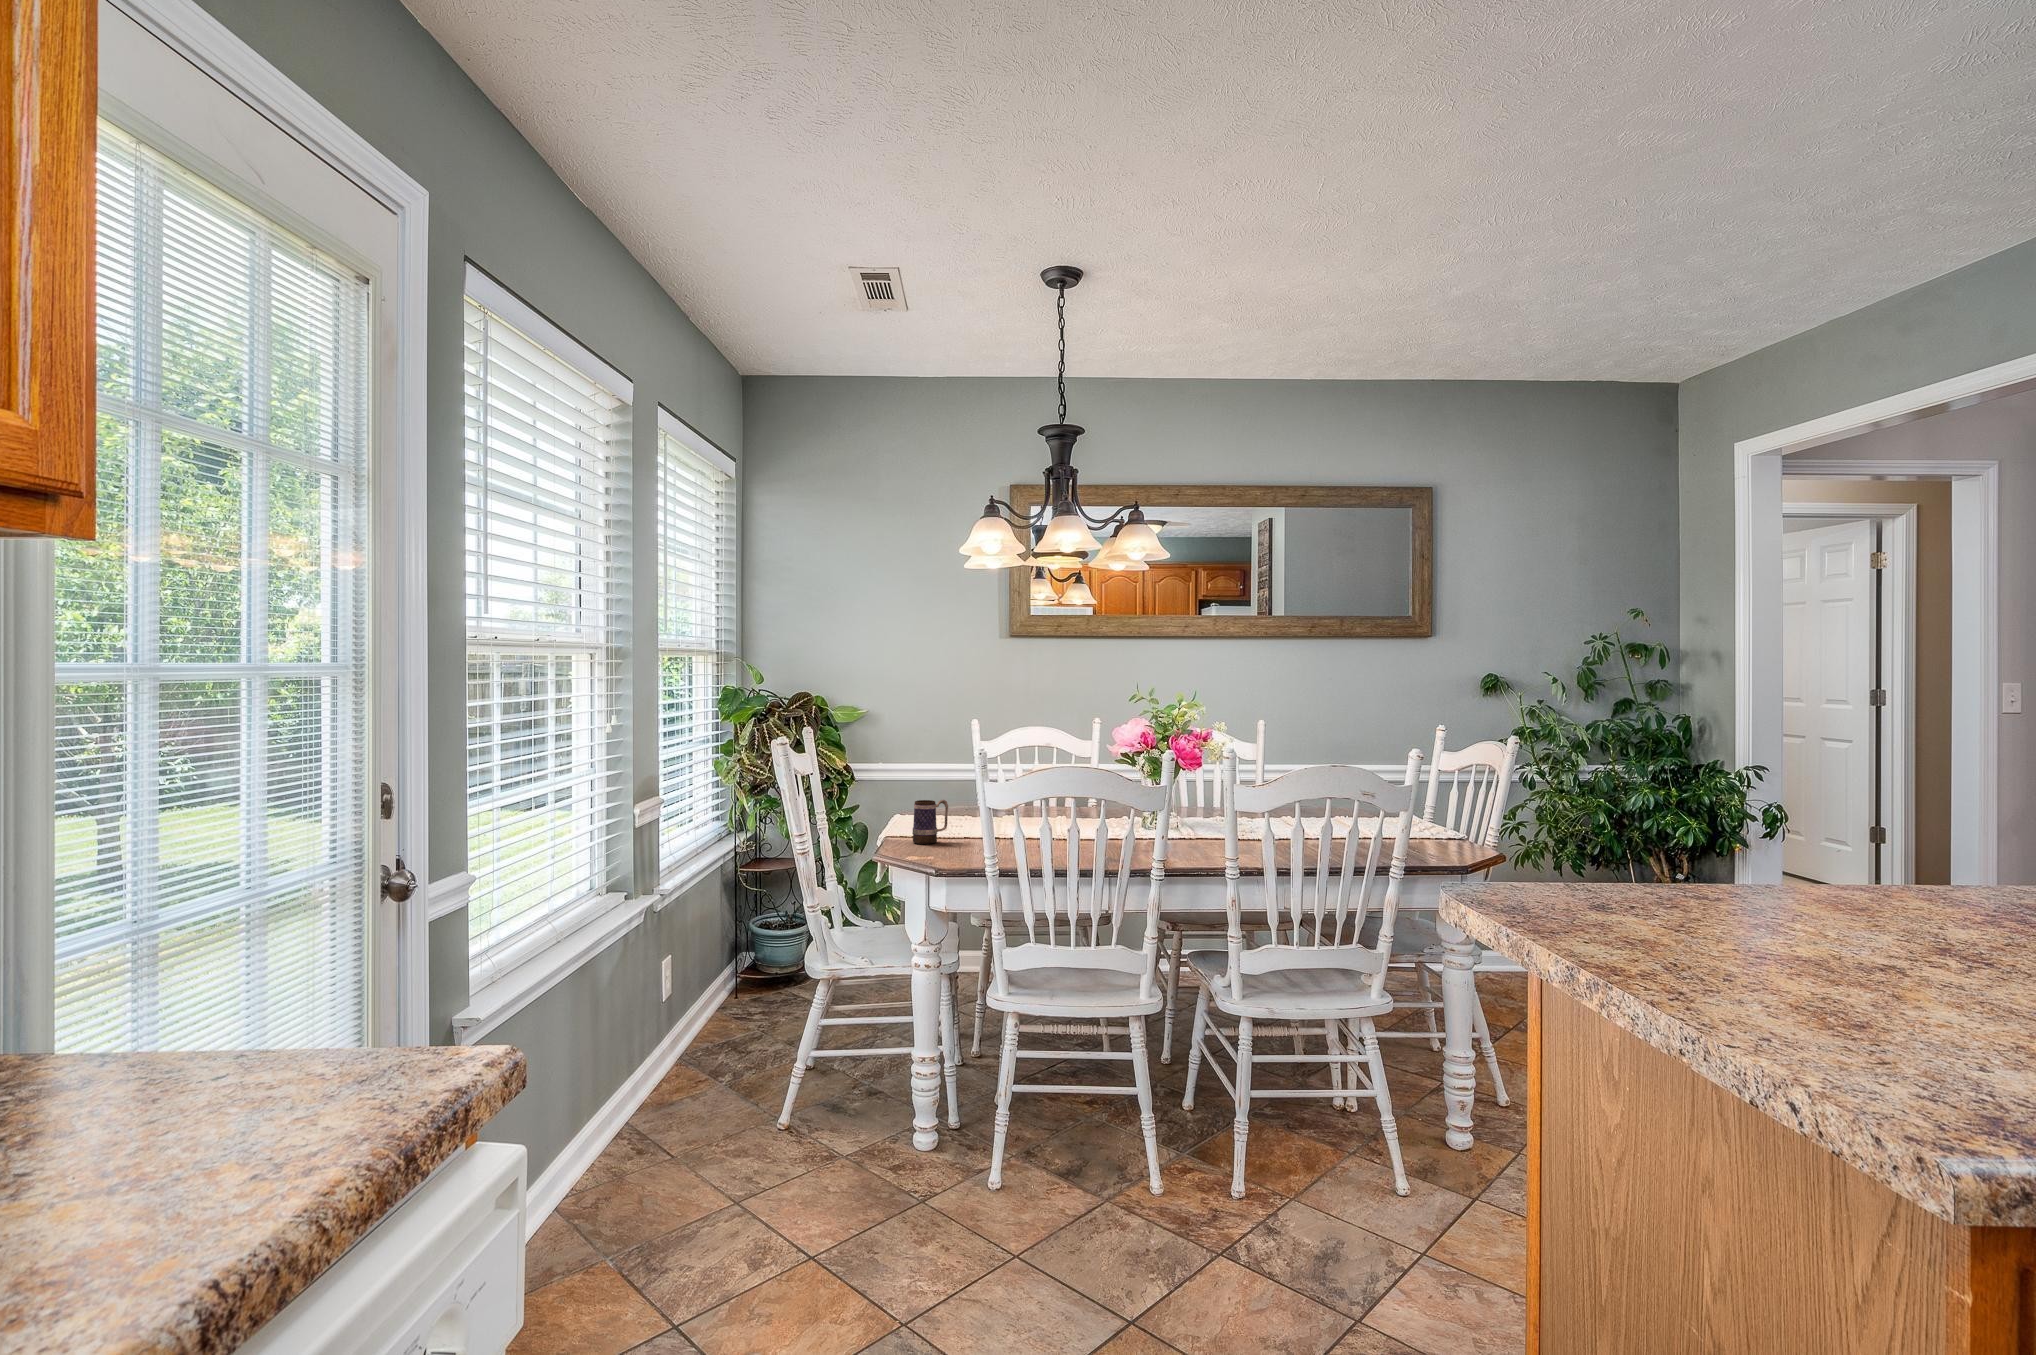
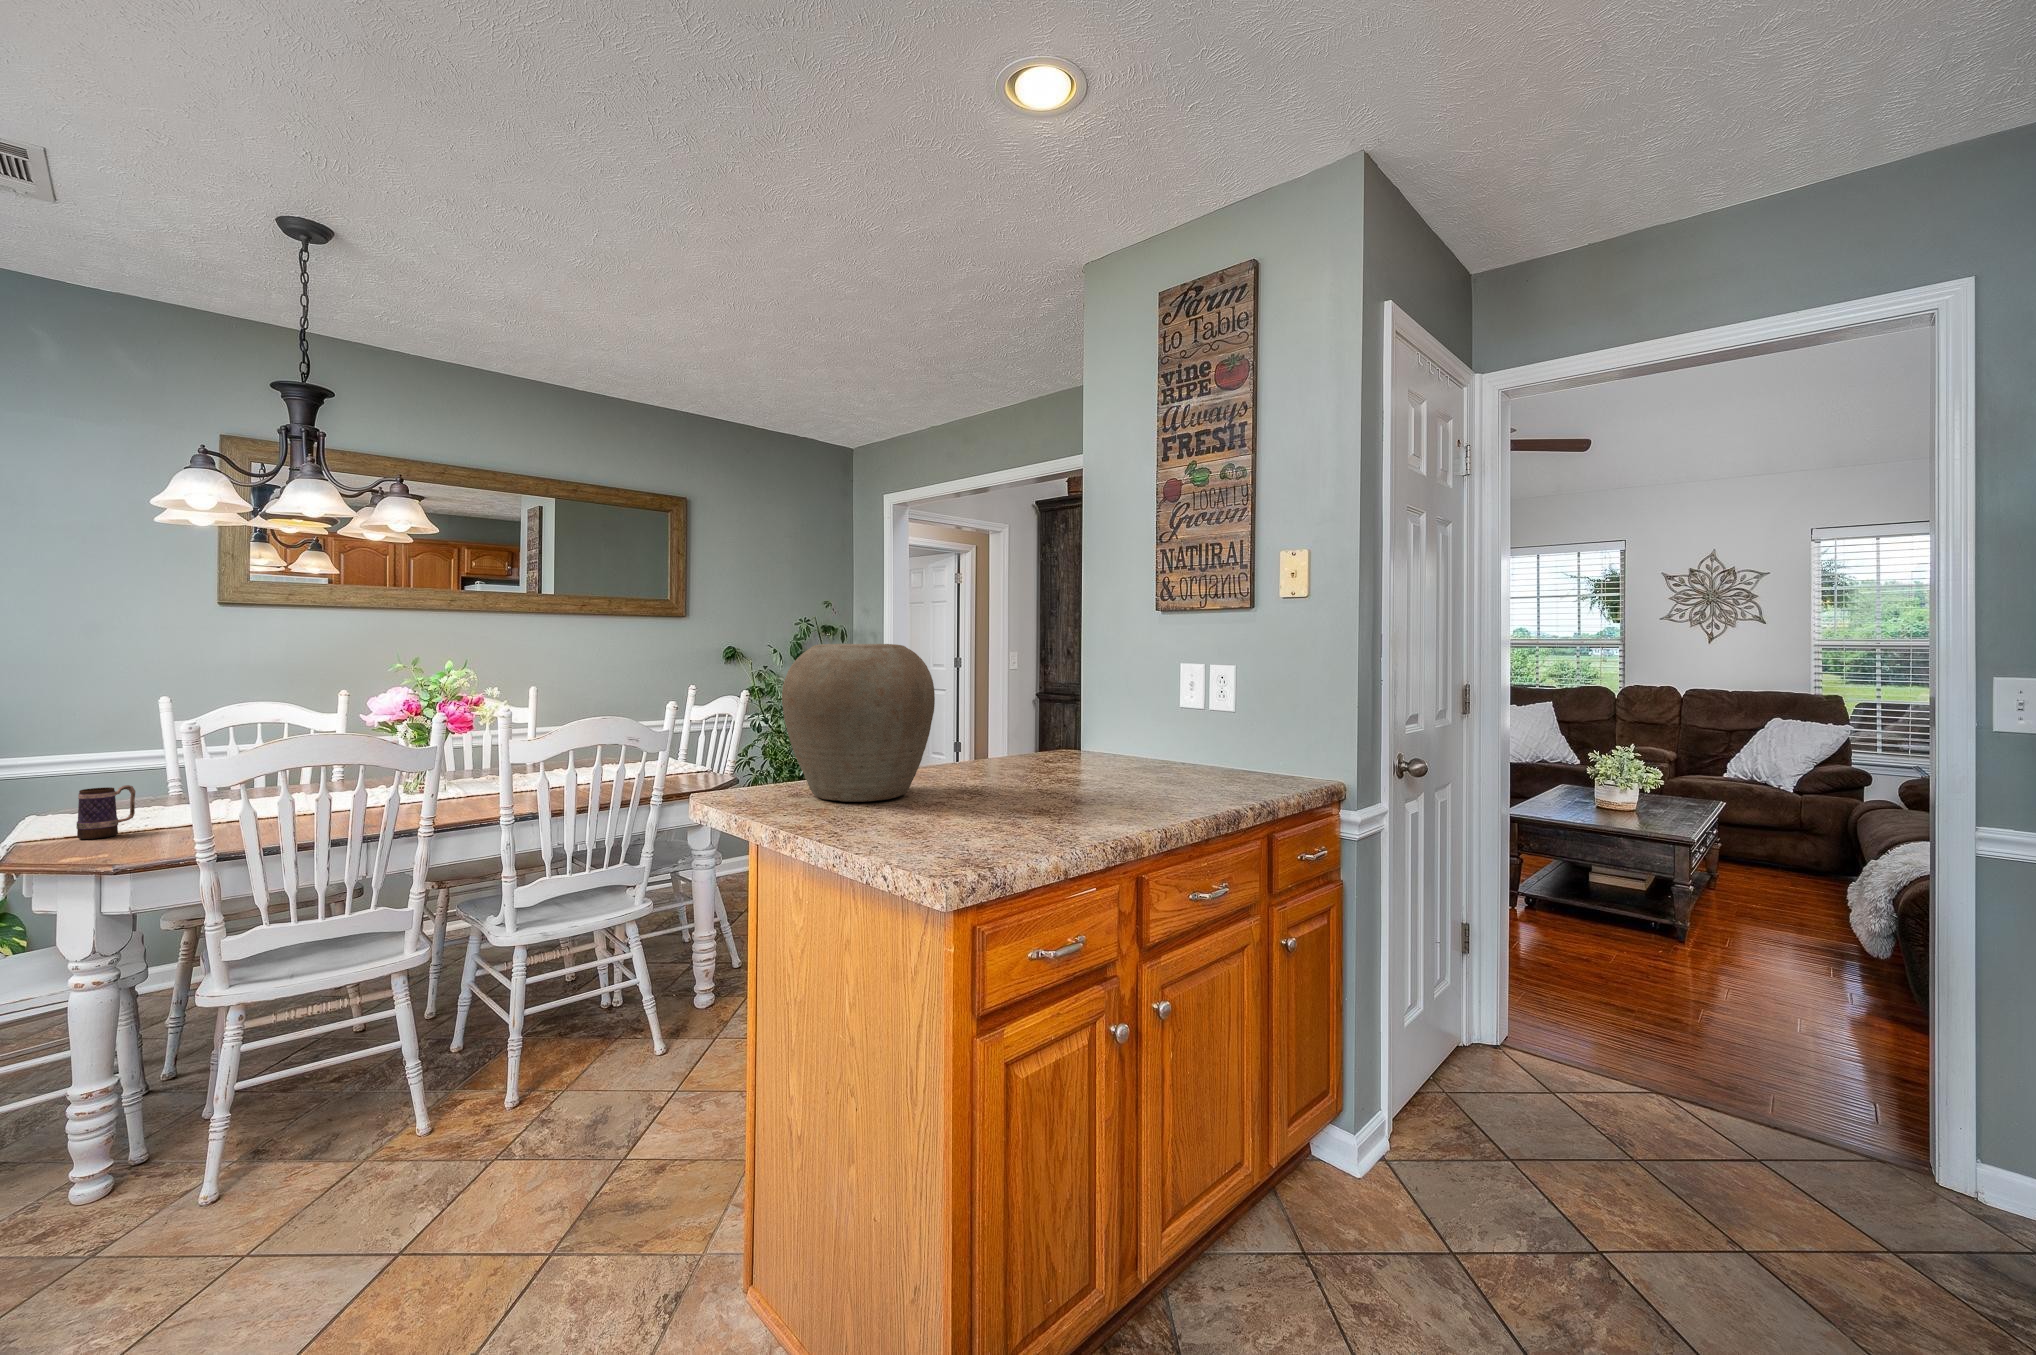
vase: none [1582,678,1875,937] -> present [782,644,935,802]

